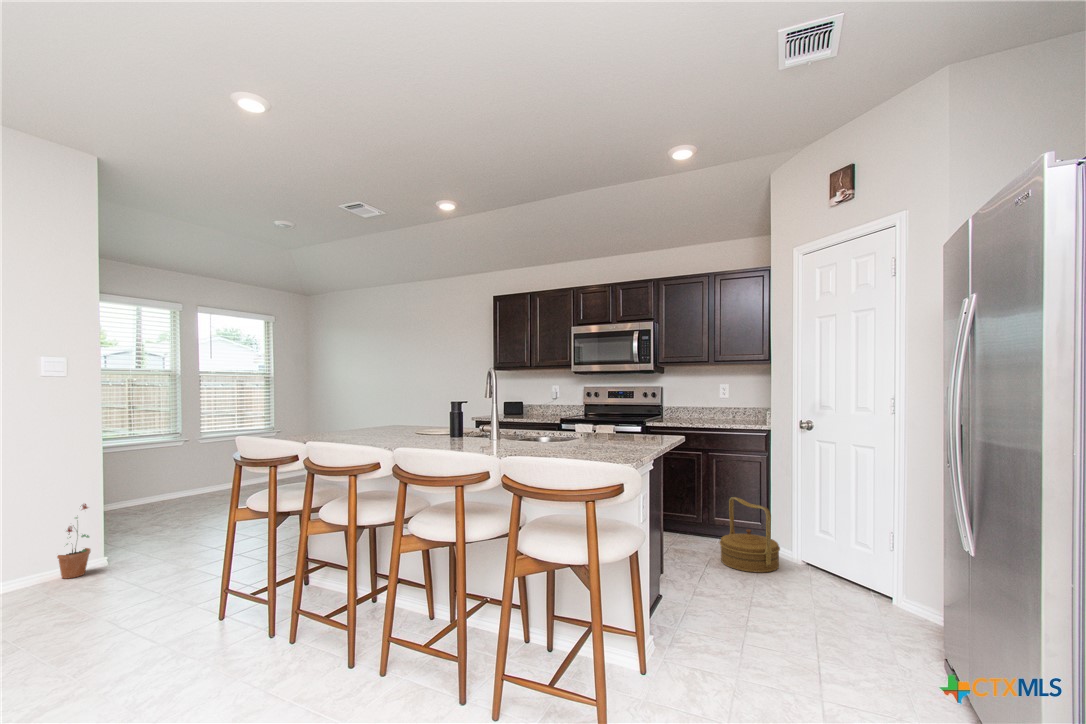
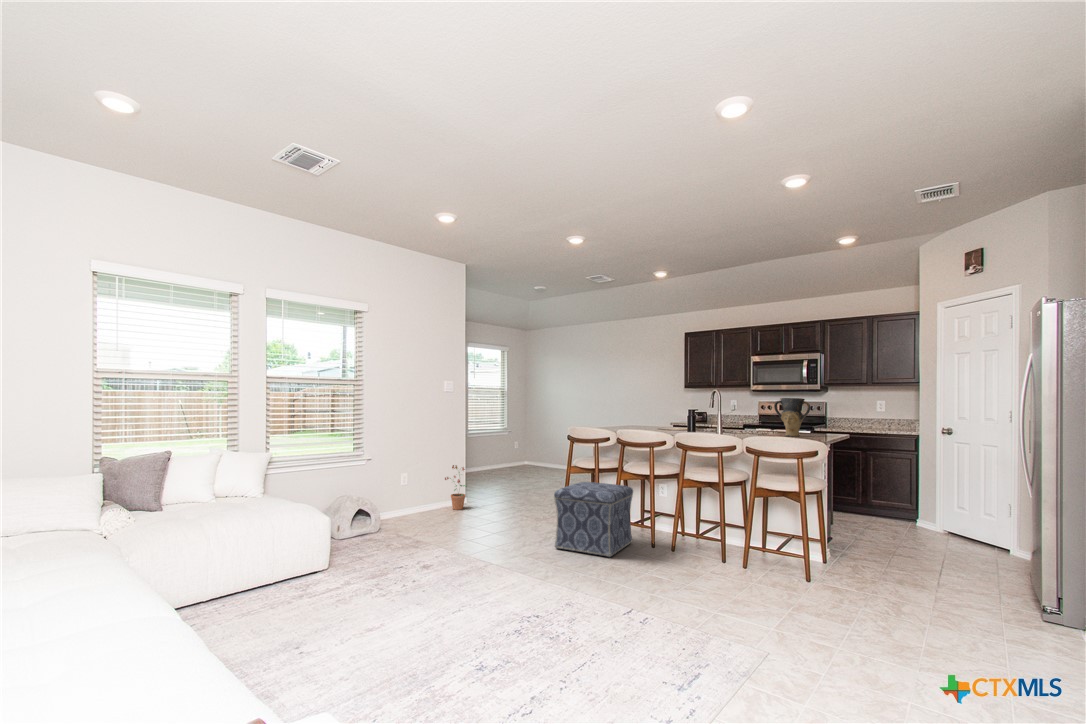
vase: none [562,380,614,443] -> present [774,398,810,436]
woven basket: present [720,497,780,573] -> none [880,483,929,535]
ottoman: none [133,535,318,700] -> present [554,482,633,557]

